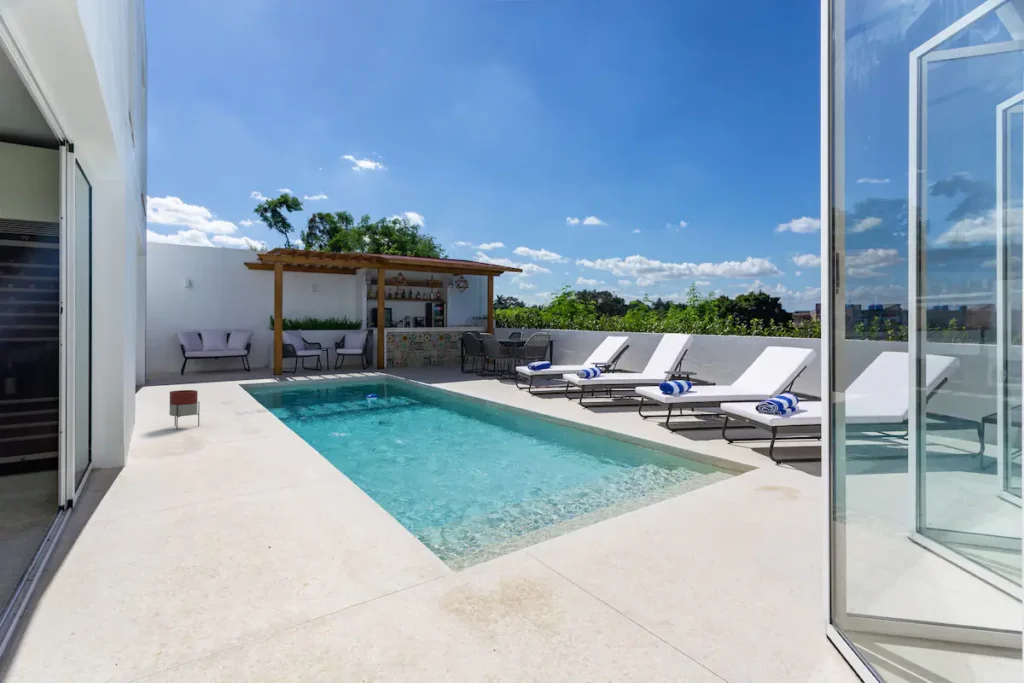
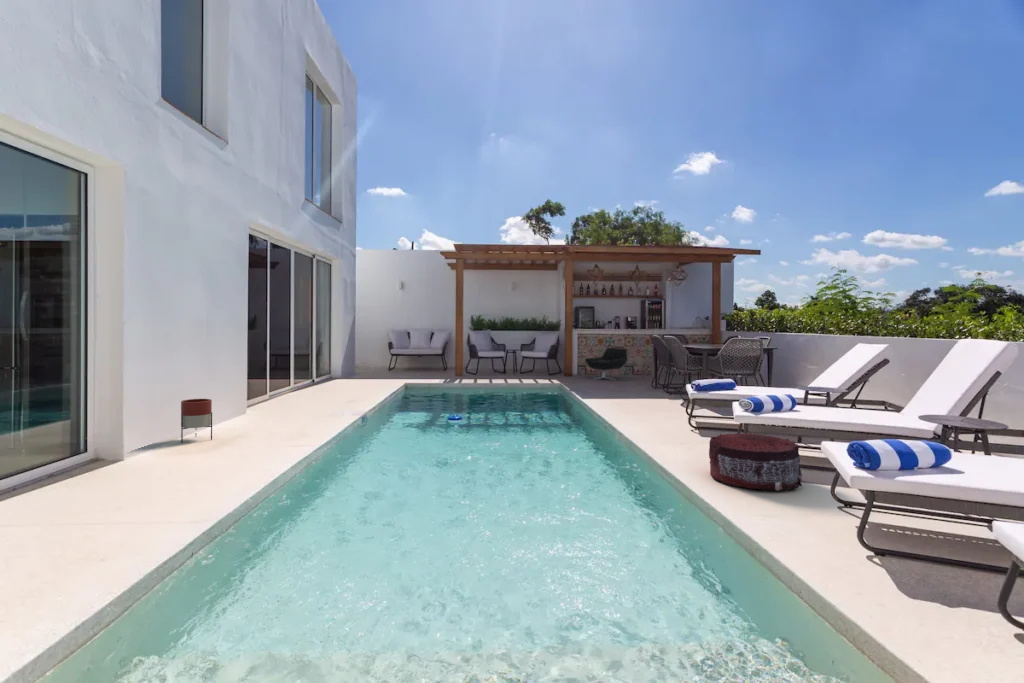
lounge chair: none [399,344,435,371] -> present [585,348,627,378]
pouf: none [579,384,627,411] -> present [709,433,802,491]

